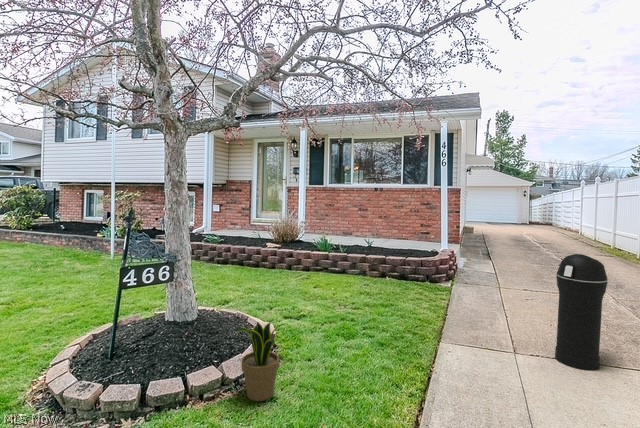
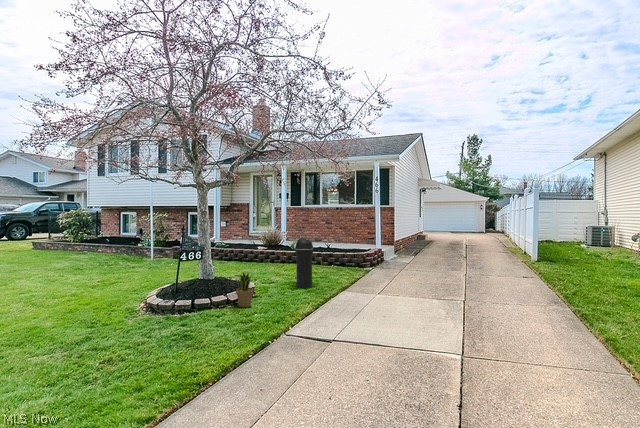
trash can: present [555,254,608,370] -> present [294,238,313,289]

